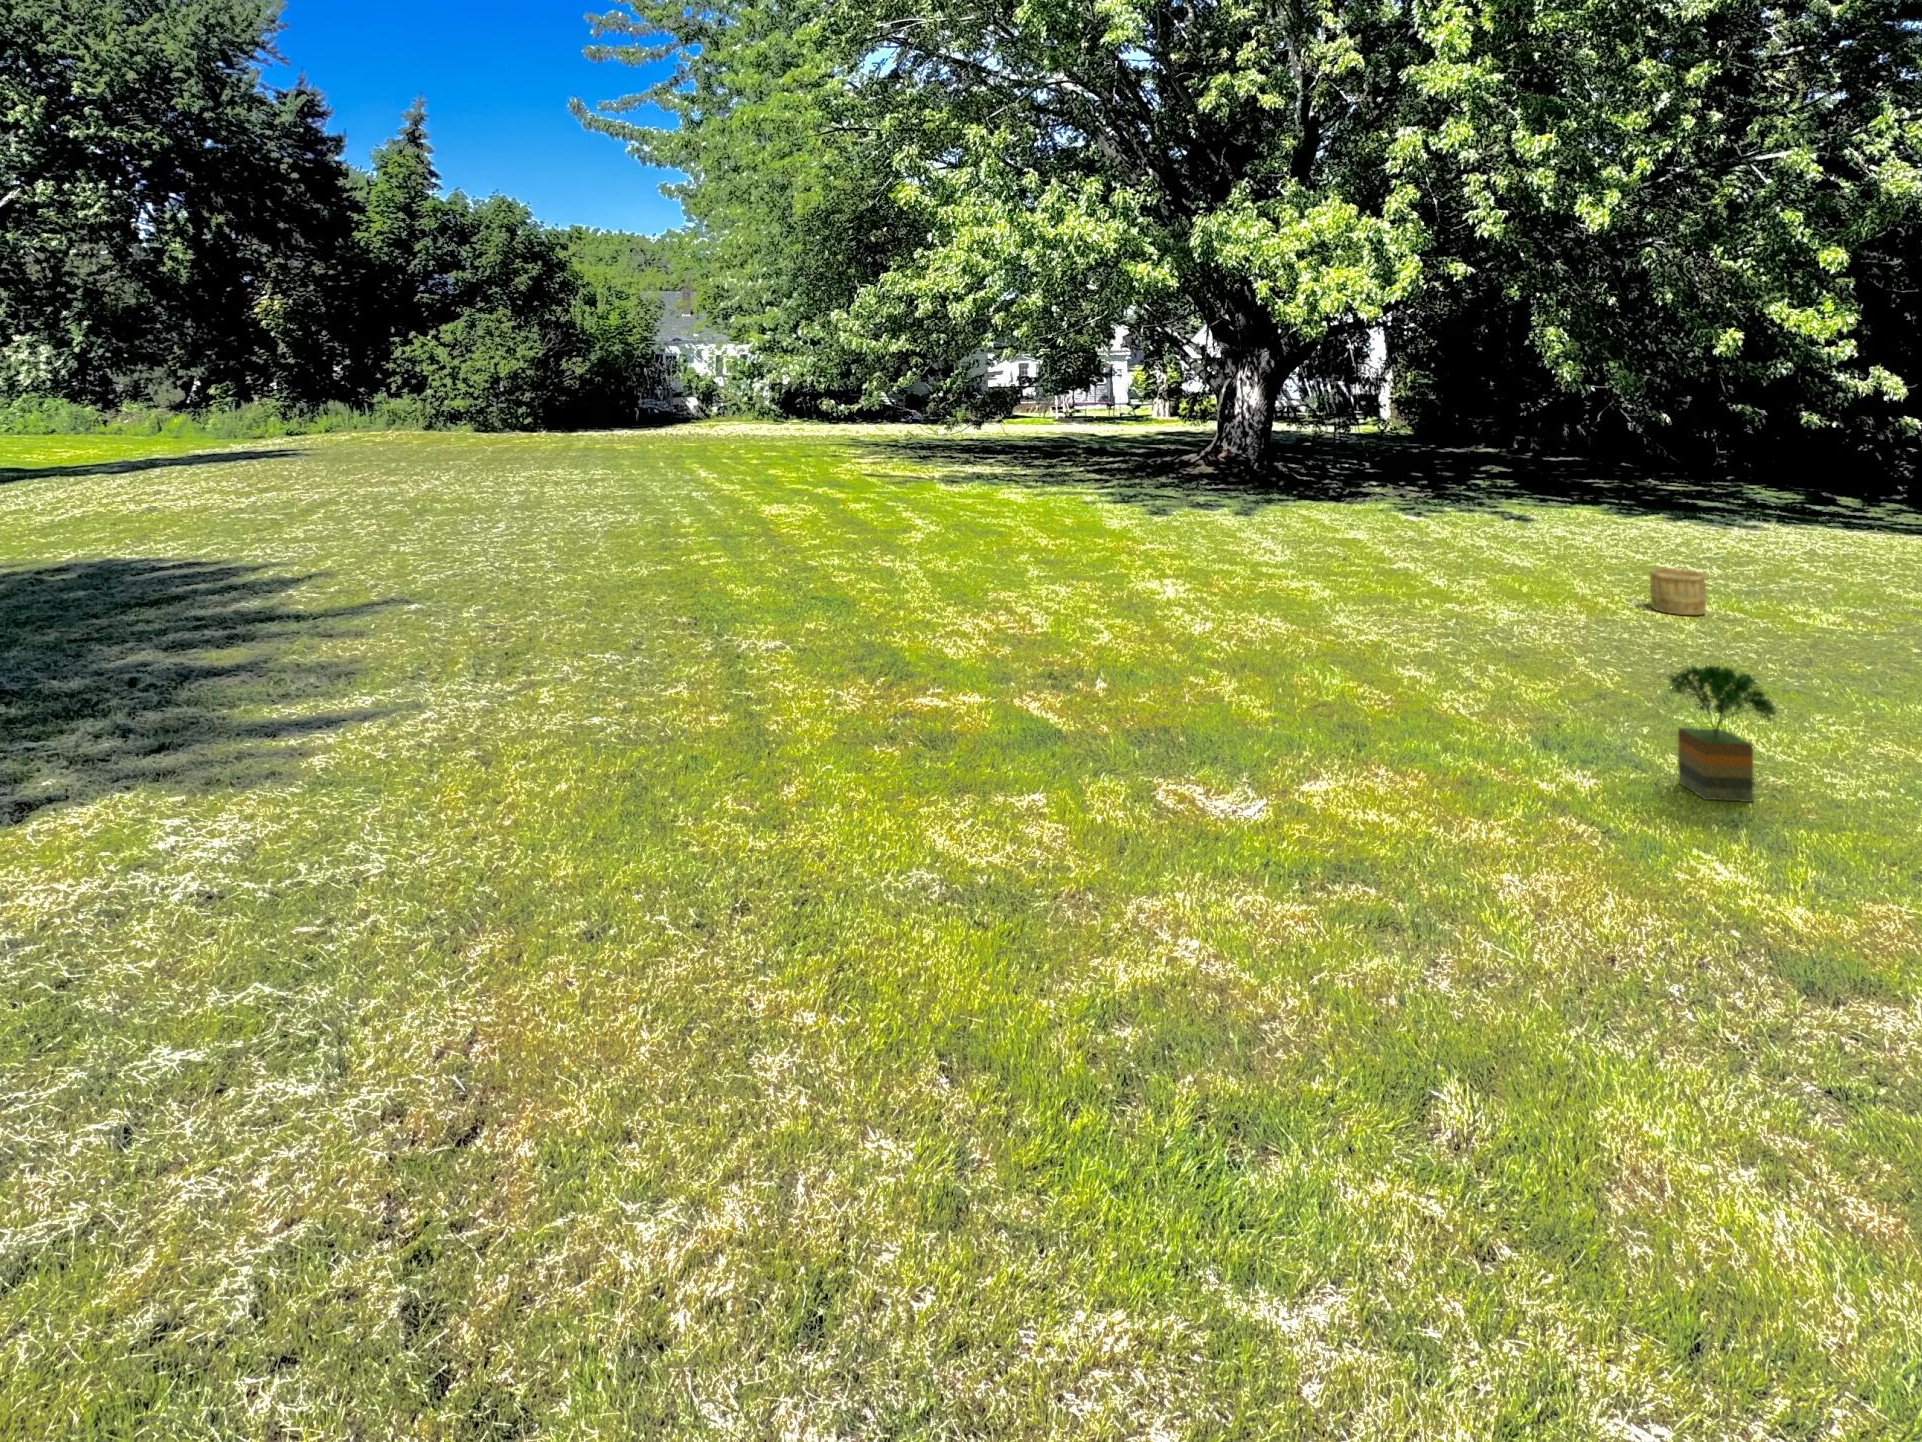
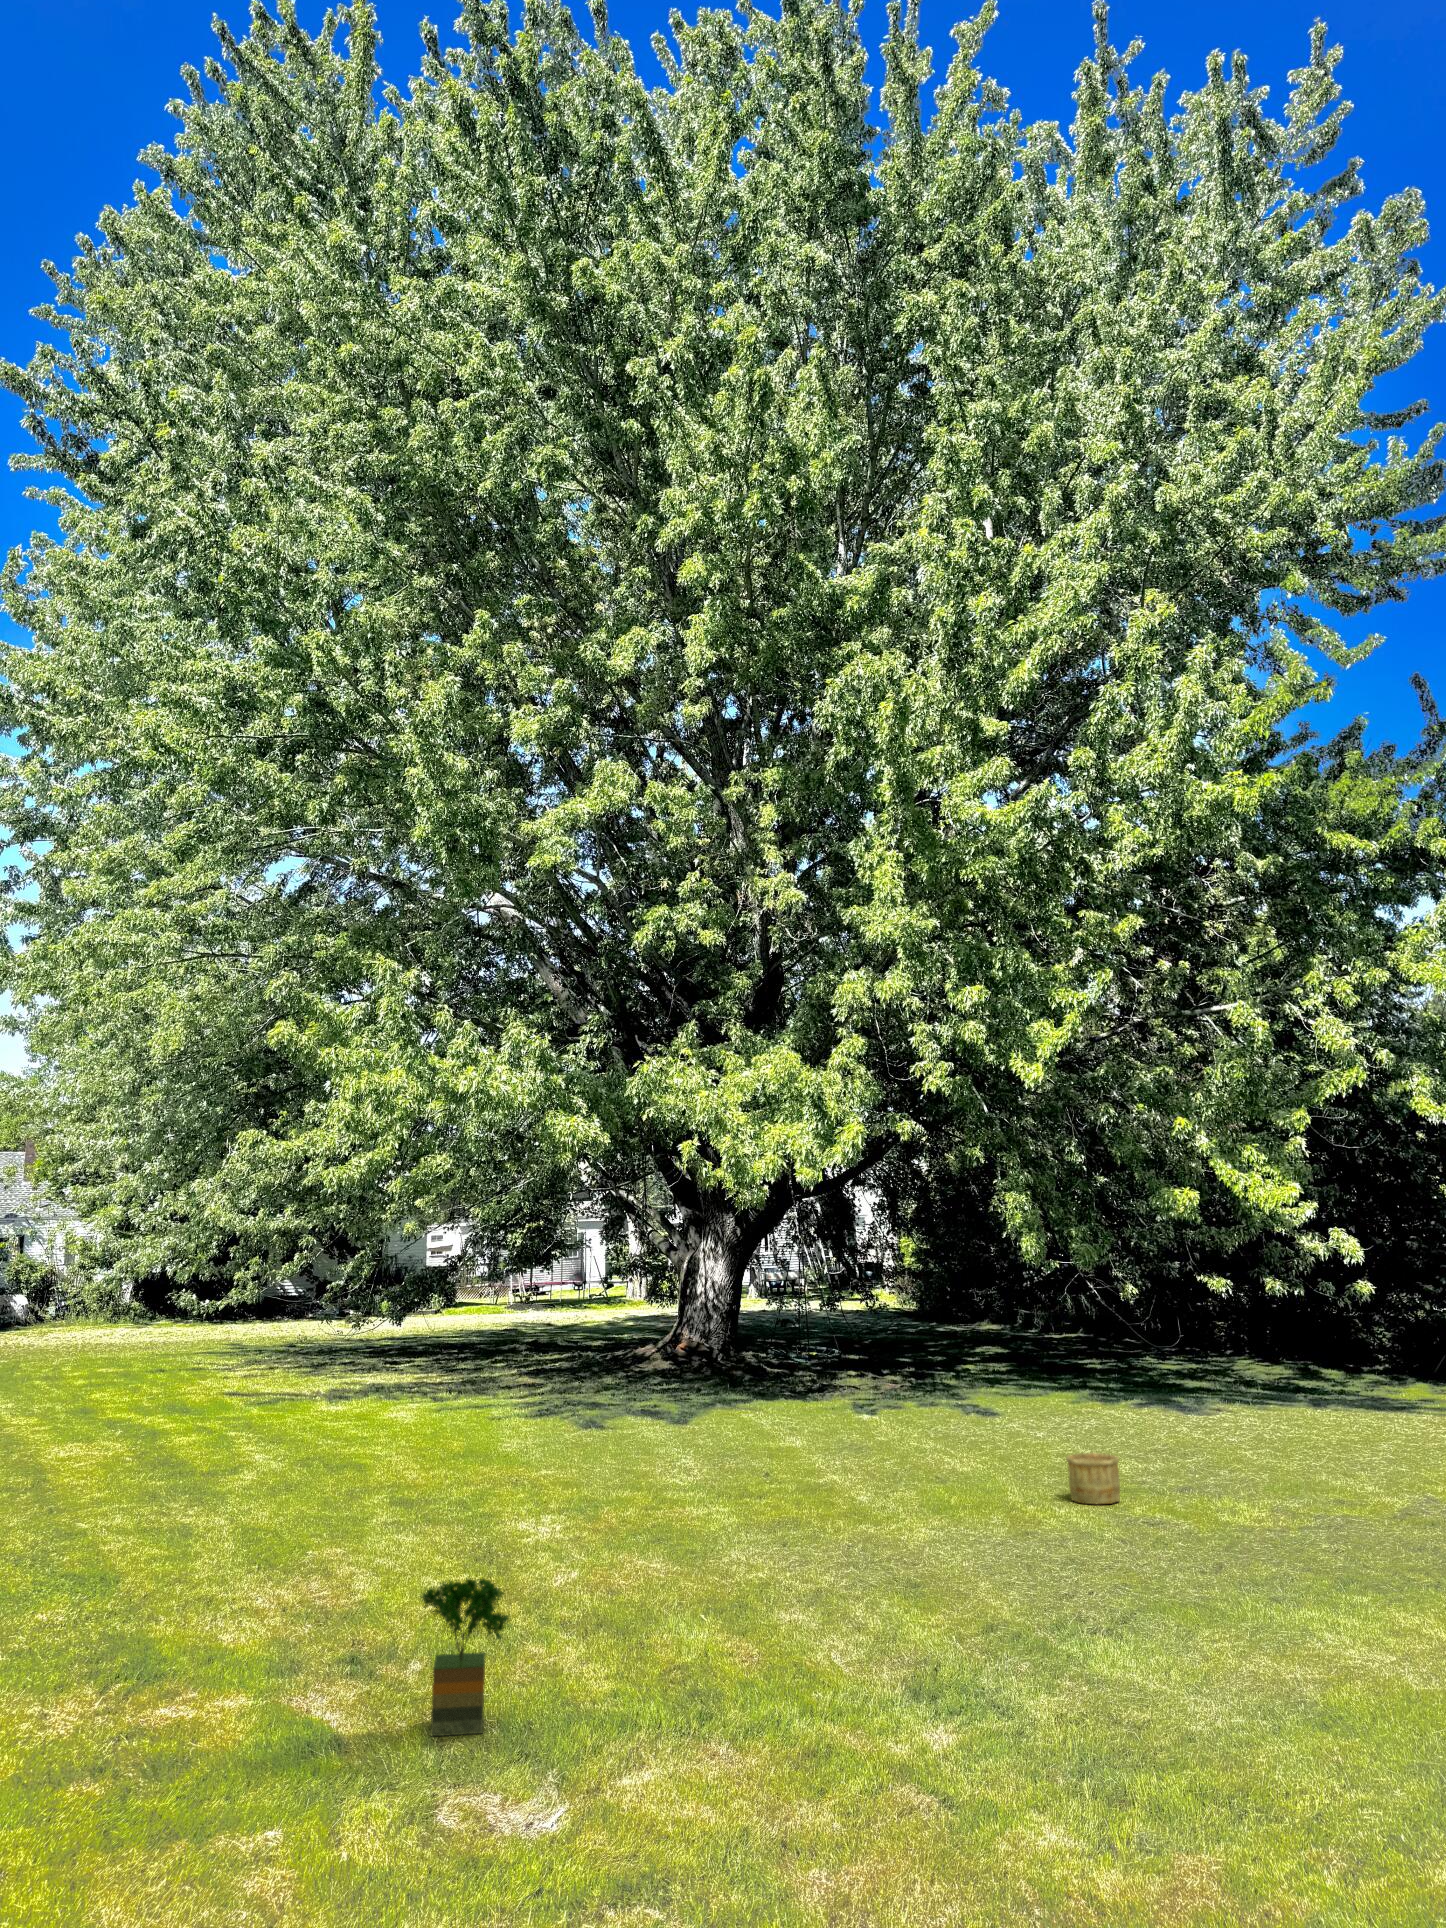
potted tree: present [1669,665,1777,802] -> present [420,1578,510,1737]

